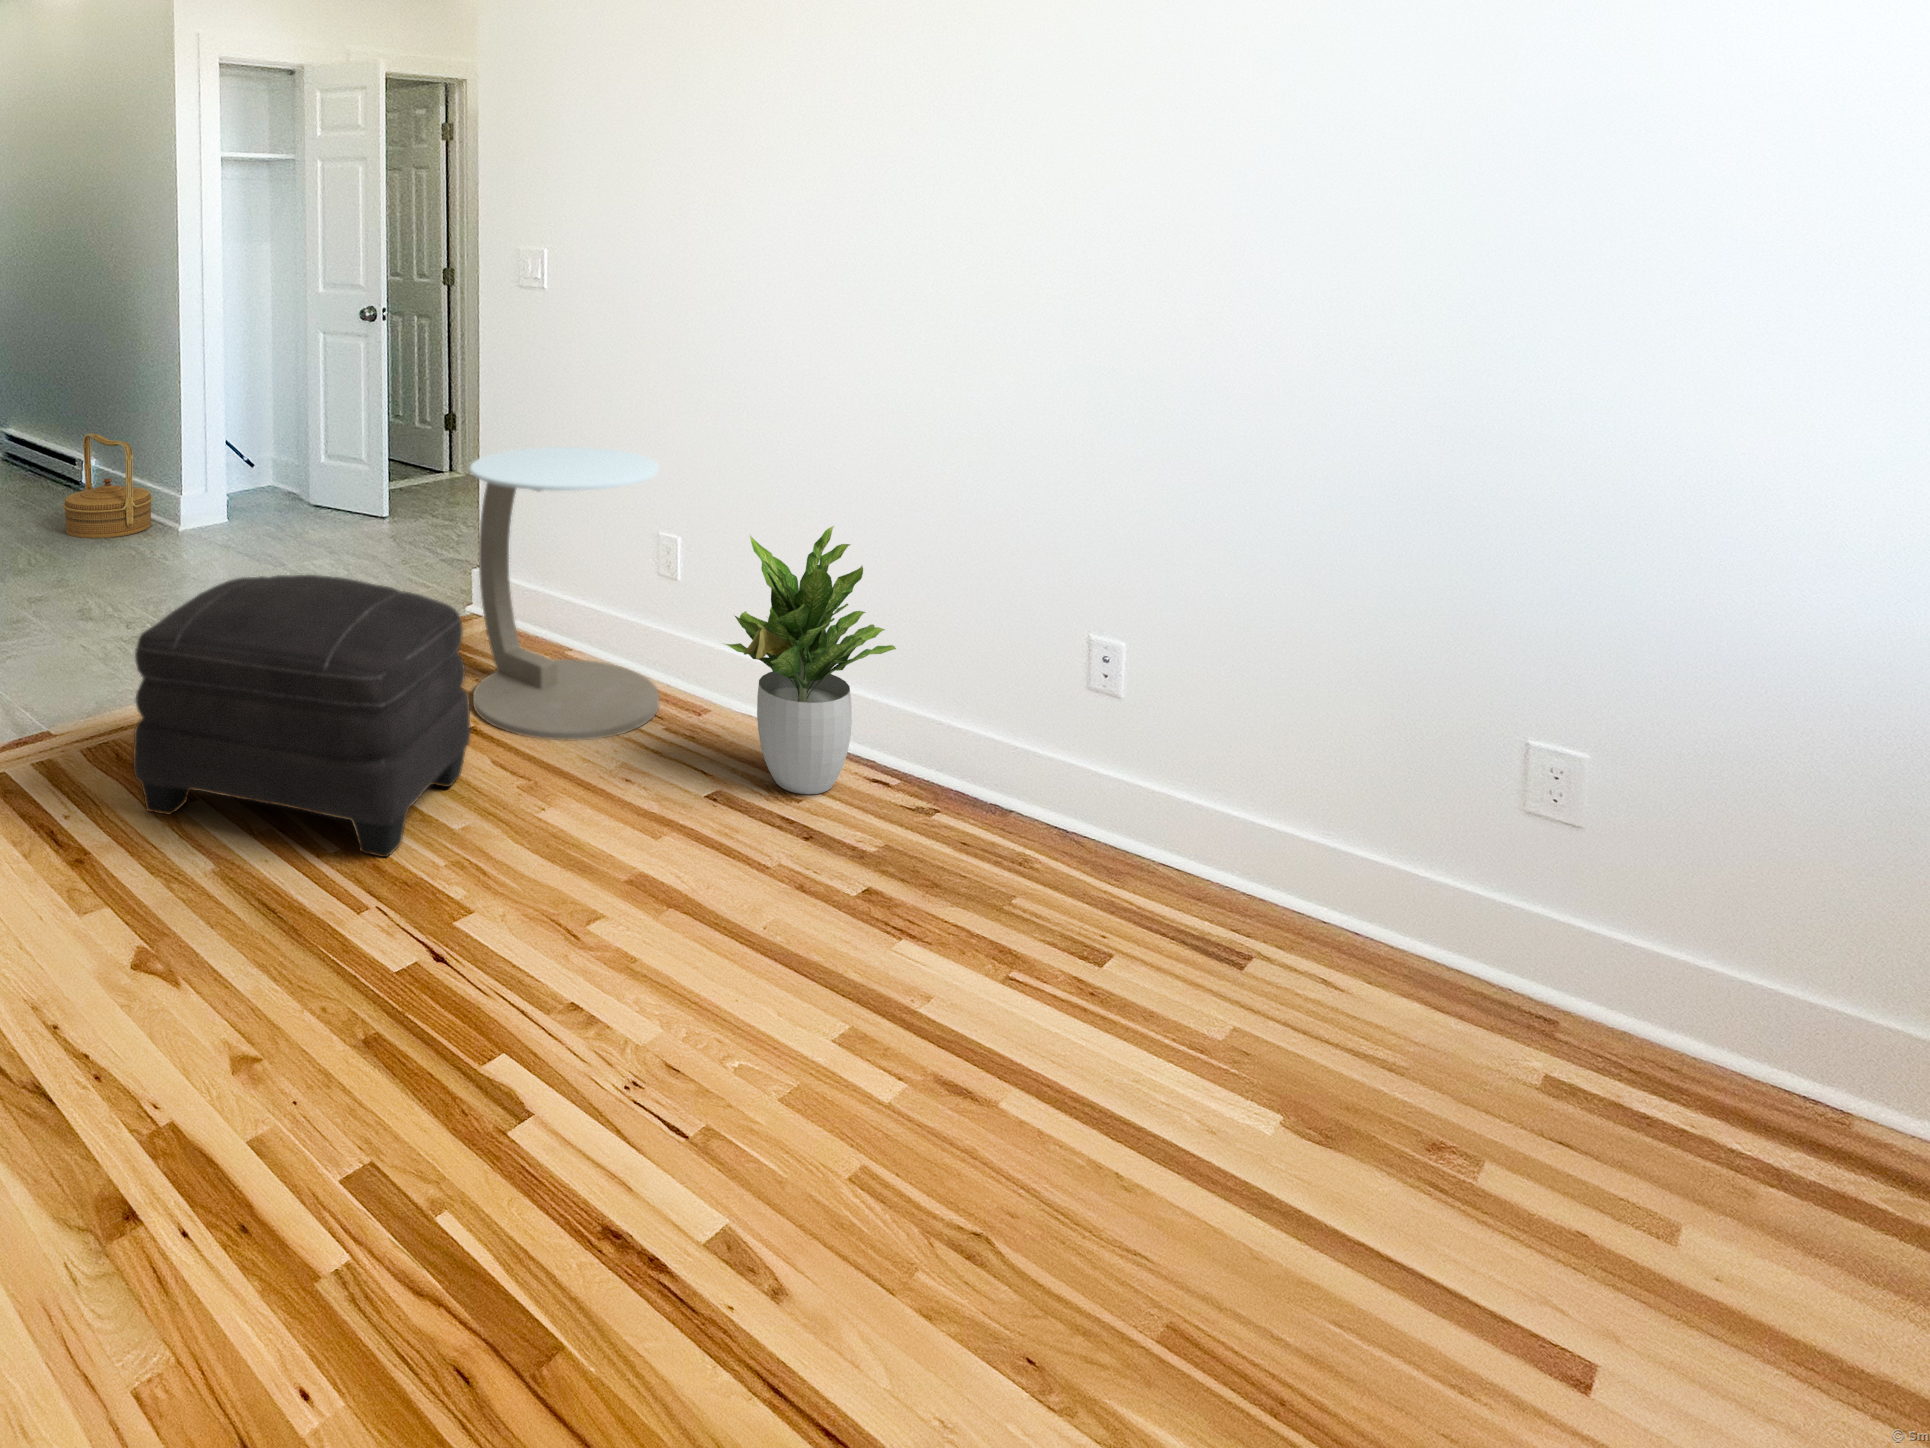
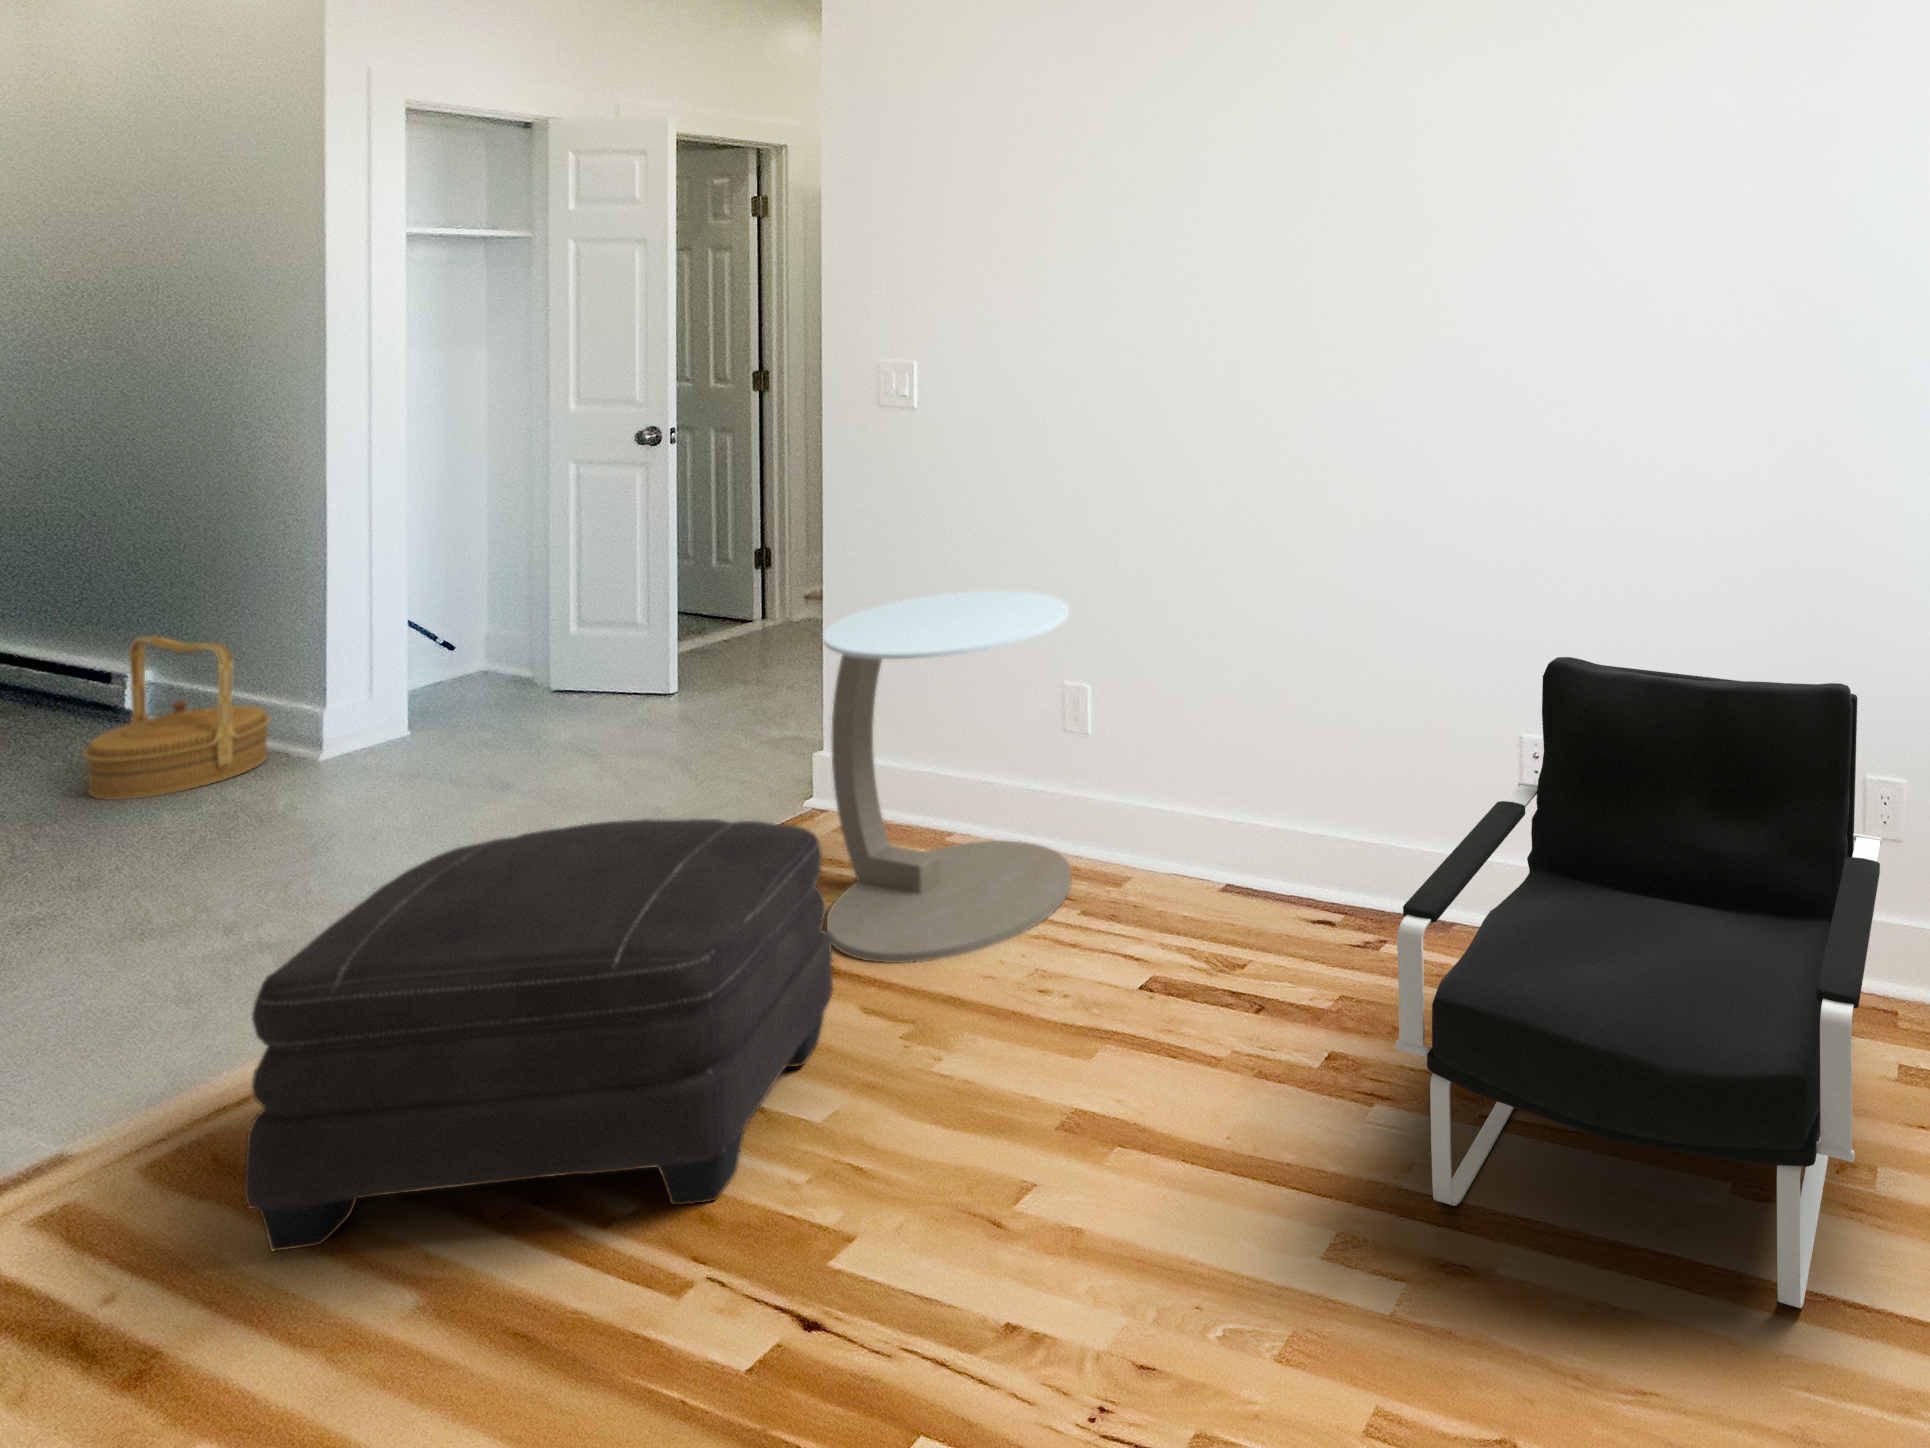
potted plant: present [725,526,896,794] -> none [1152,655,1340,954]
armchair: none [913,556,1533,1254] -> present [1395,657,1882,1308]

